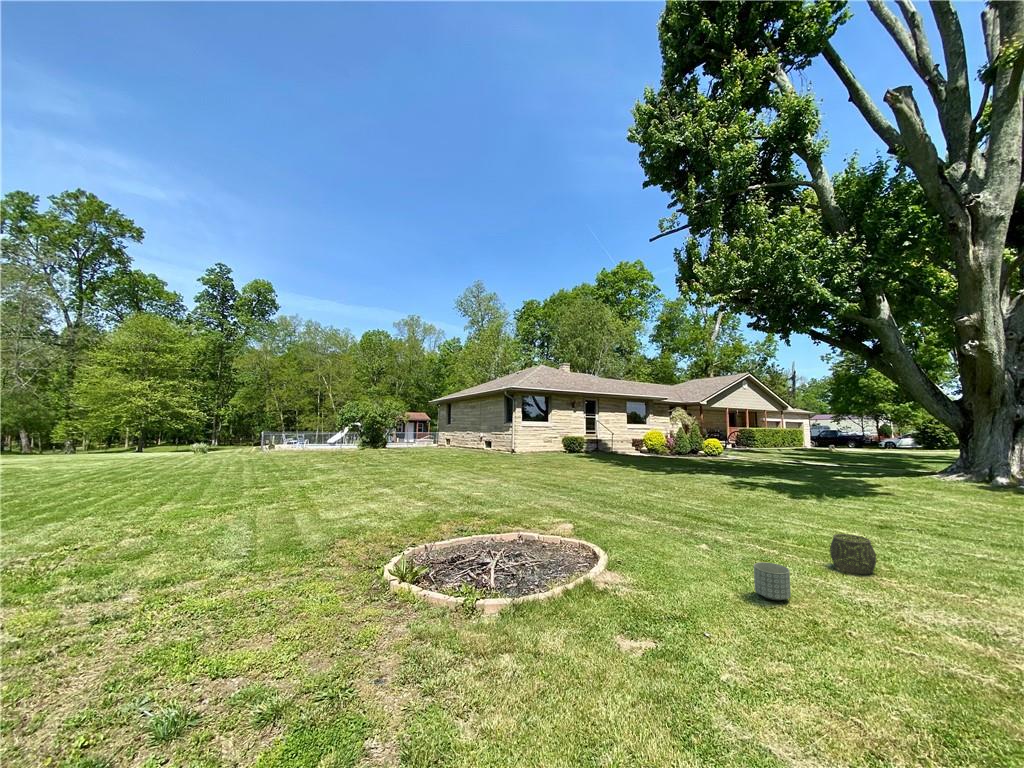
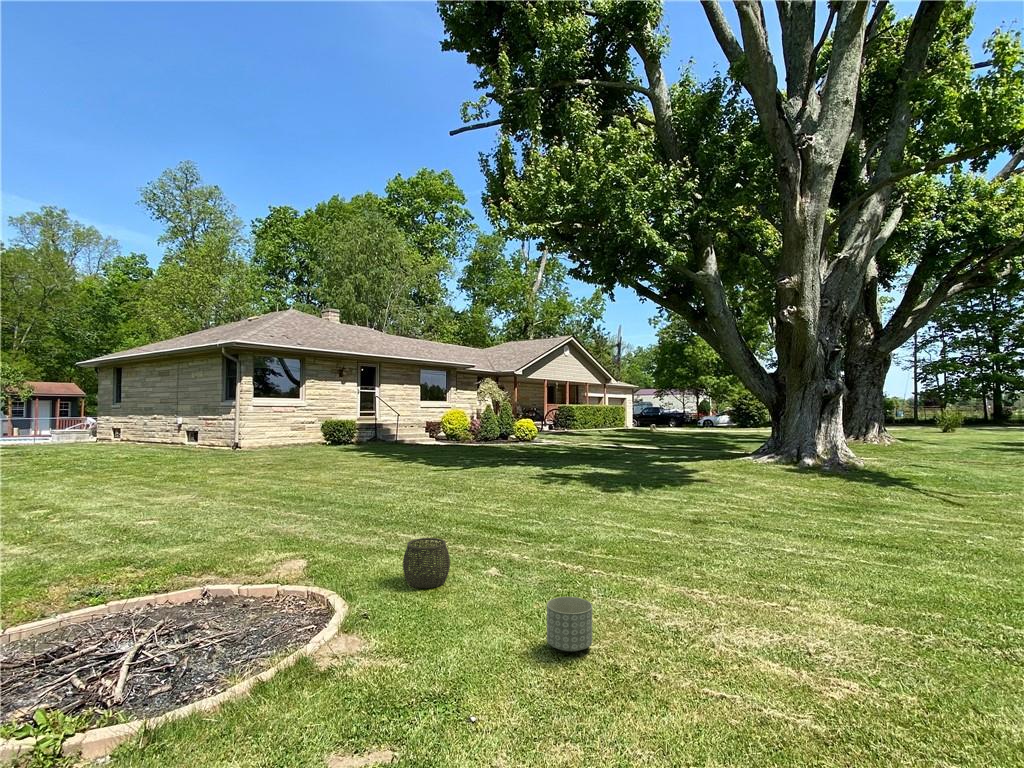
woven basket: present [830,534,876,575] -> present [403,538,450,588]

